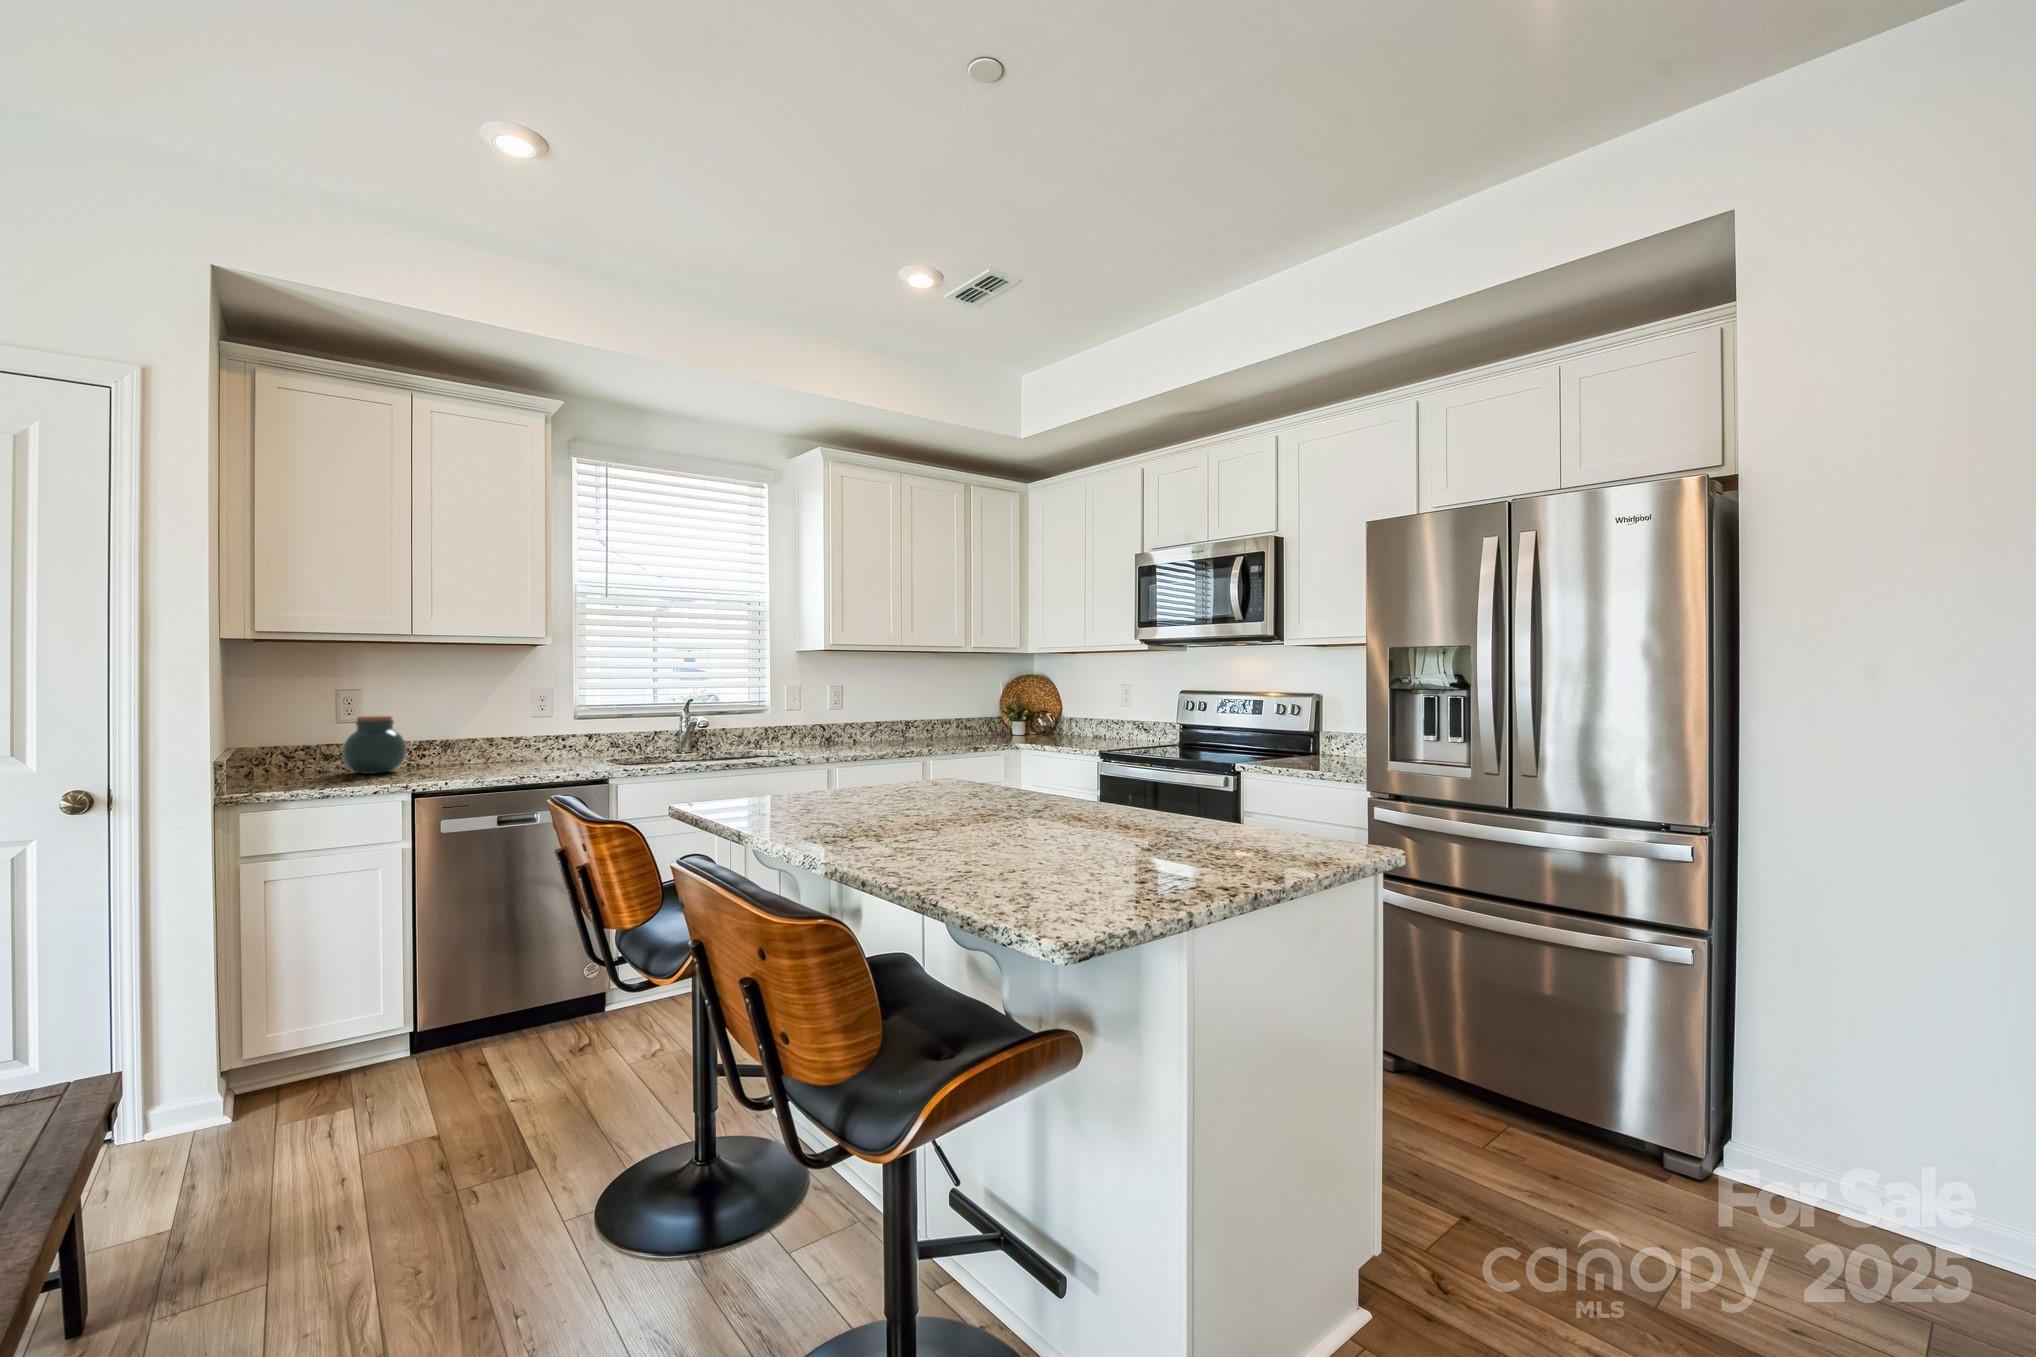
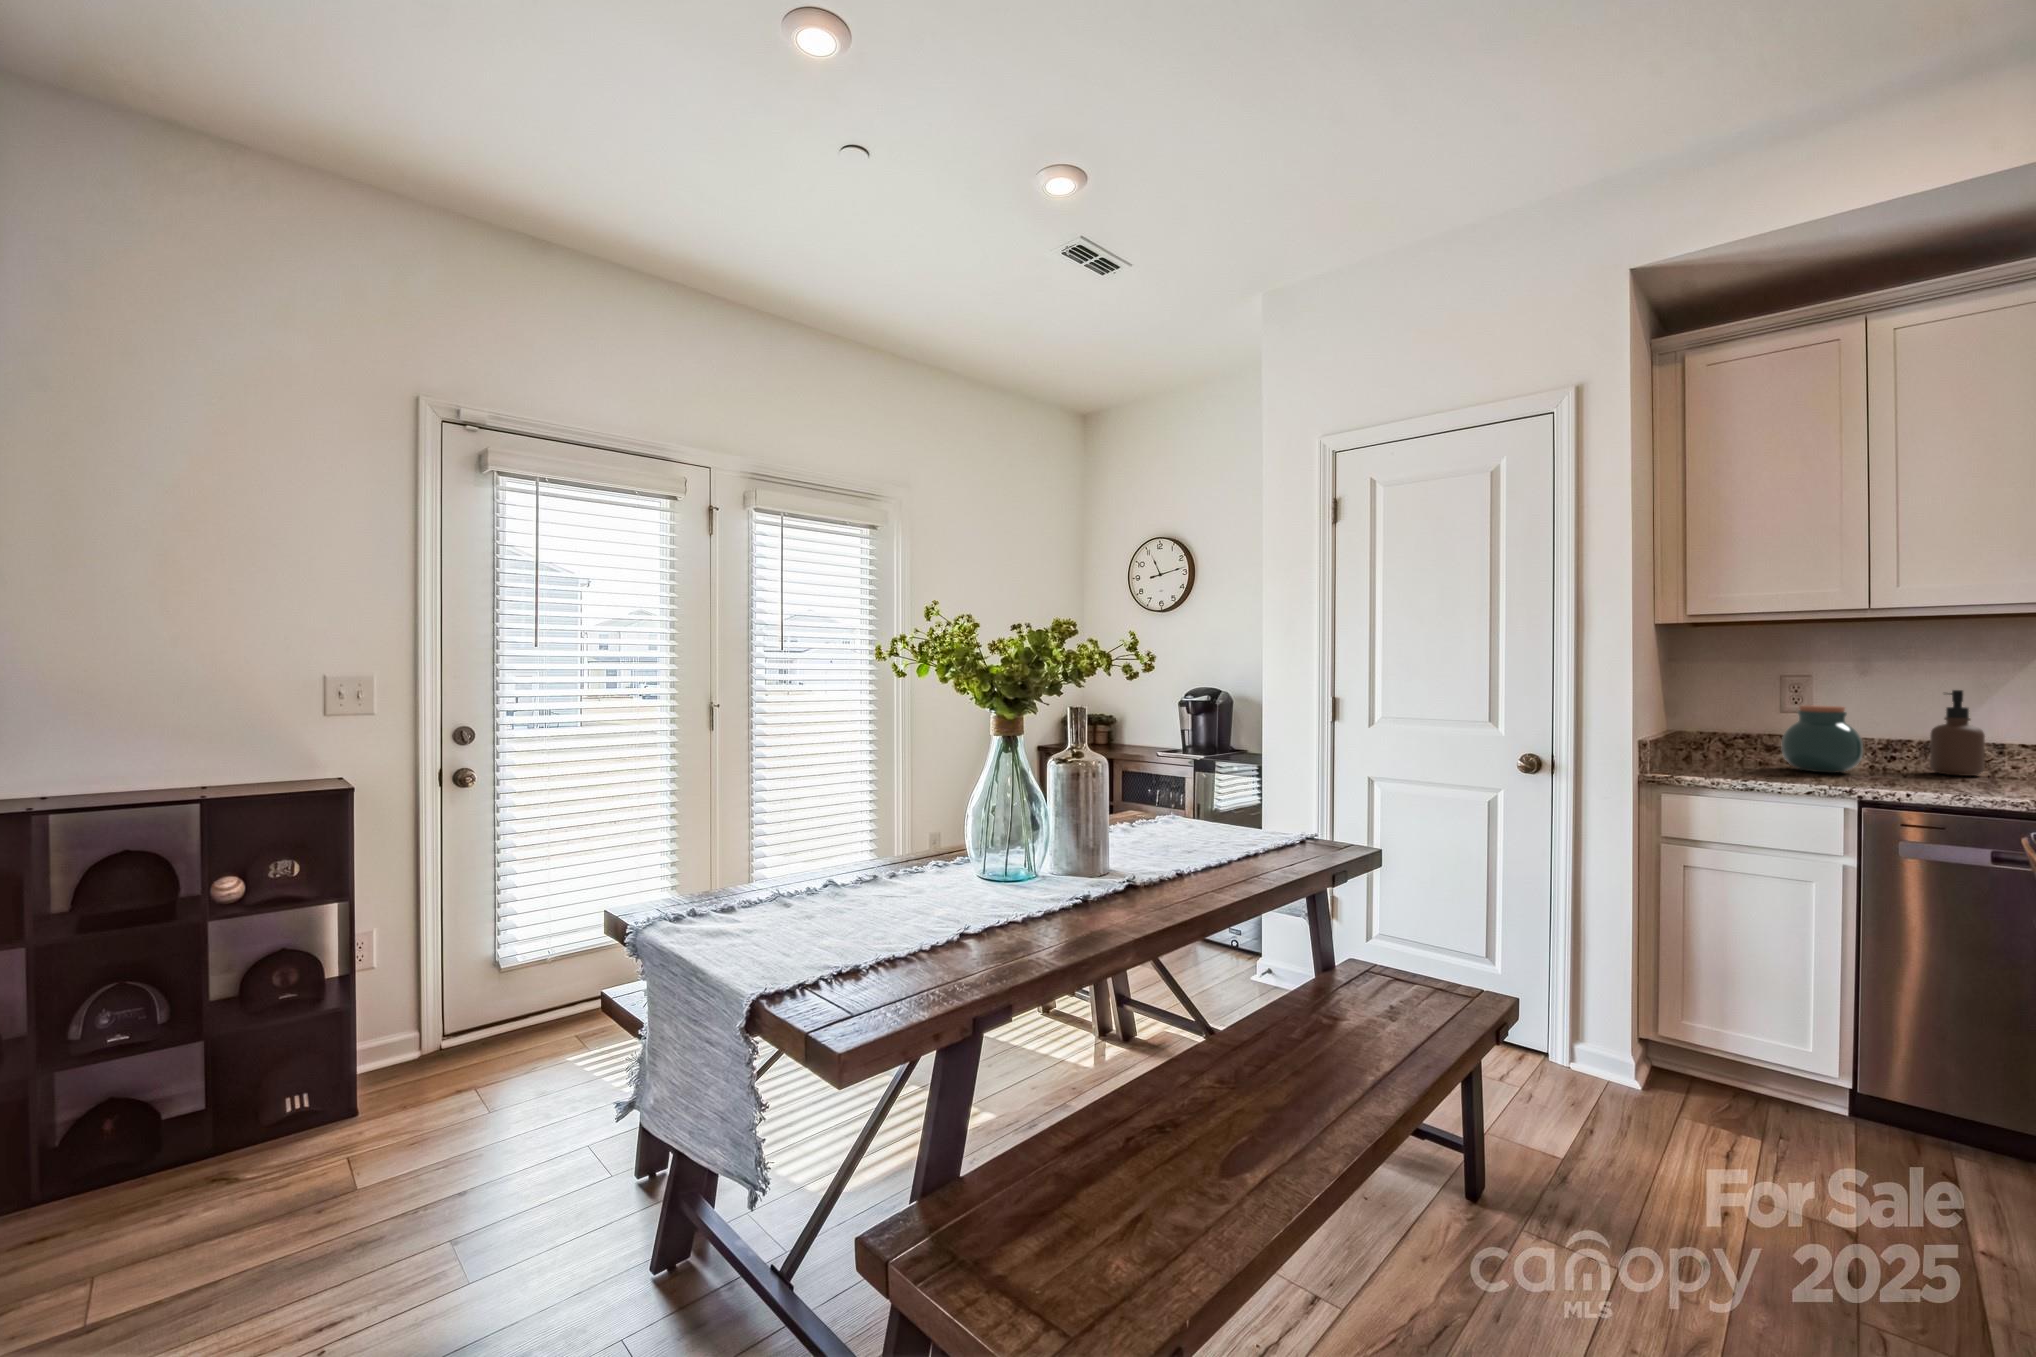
soap dispenser: none [448,699,481,764] -> present [1930,690,1985,776]

